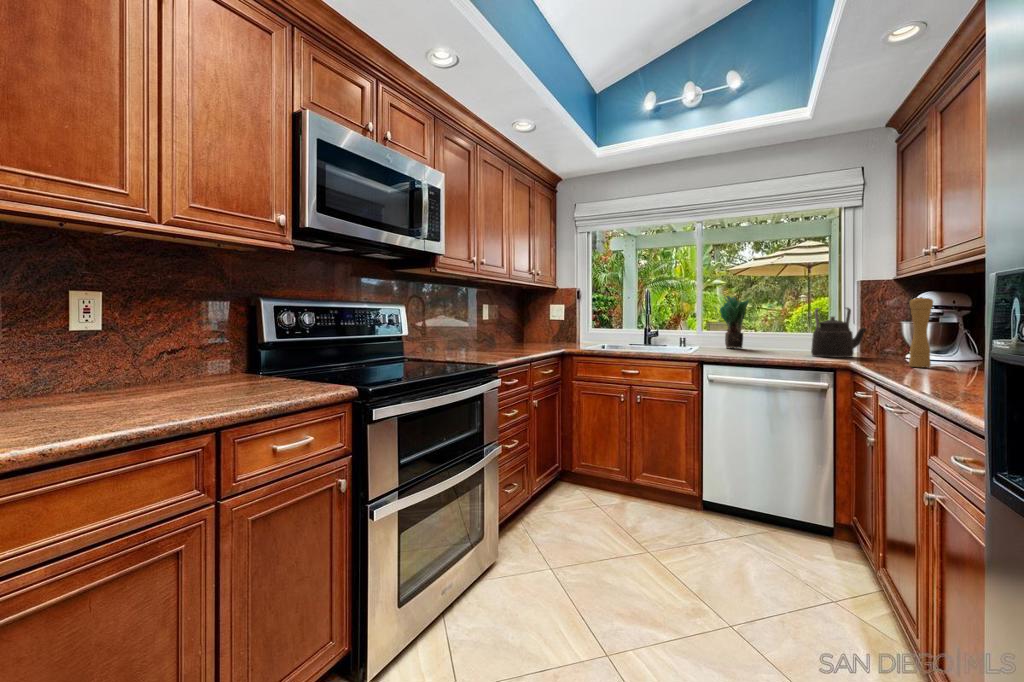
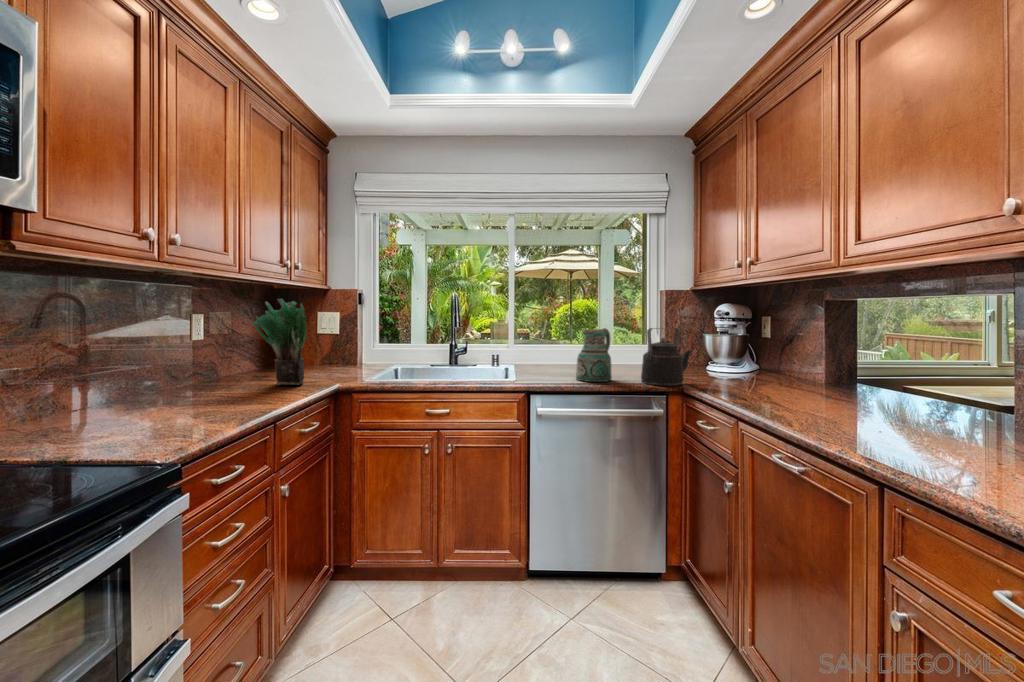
potted plant: present [715,296,749,348] -> present [253,299,306,385]
pepper mill: present [909,297,933,367] -> none [754,323,778,403]
ceramic pitcher: none [749,310,784,354] -> present [576,328,612,382]

